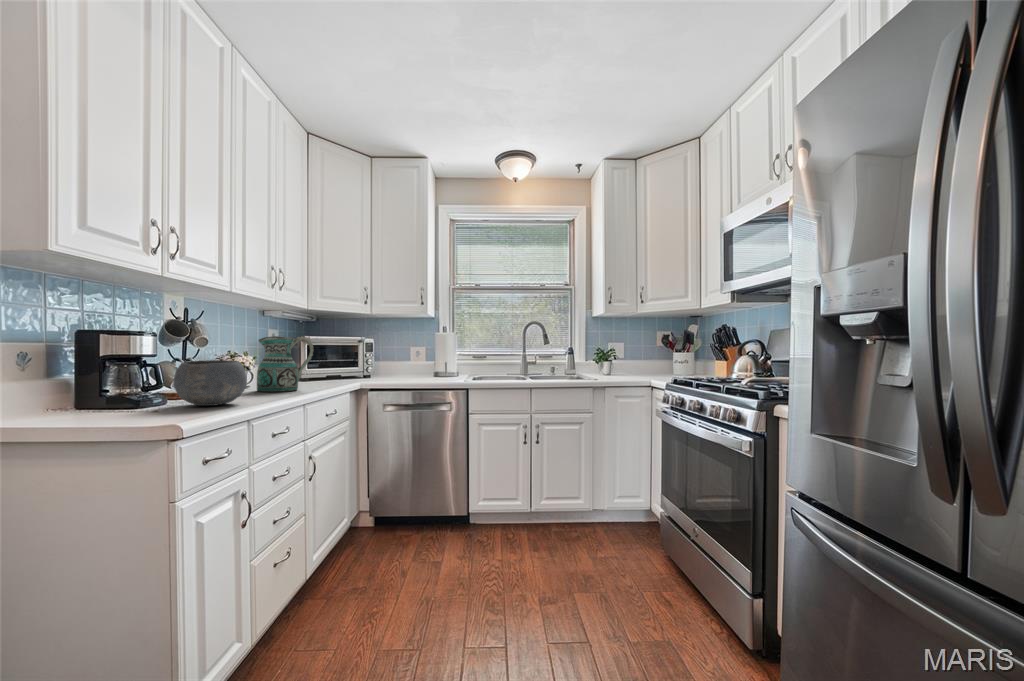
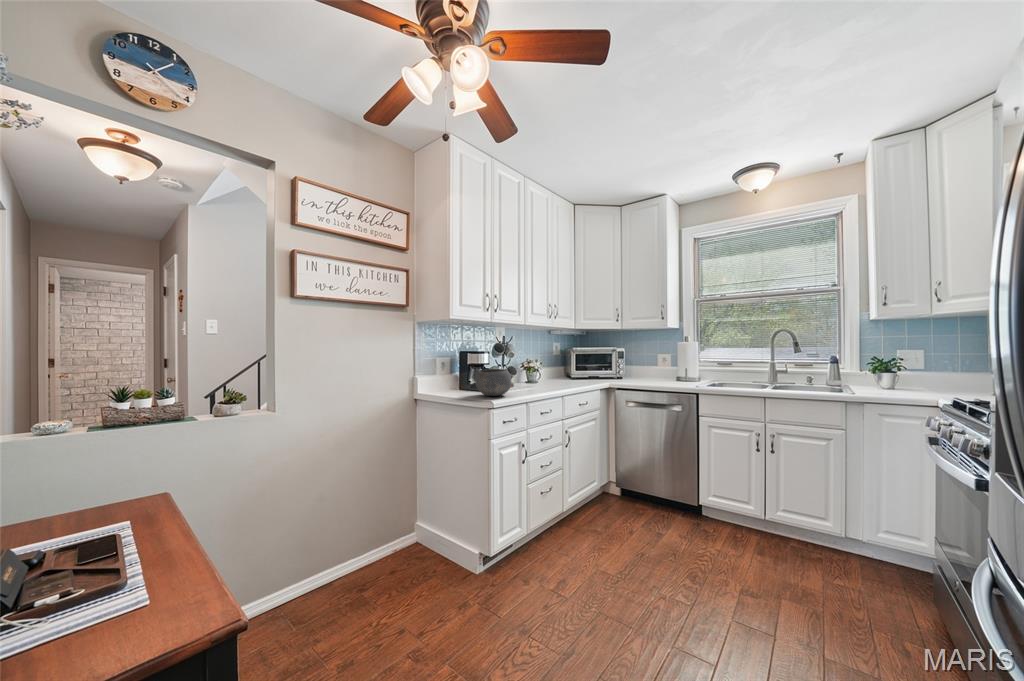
ceramic pitcher: present [257,336,314,392] -> none [532,351,565,388]

